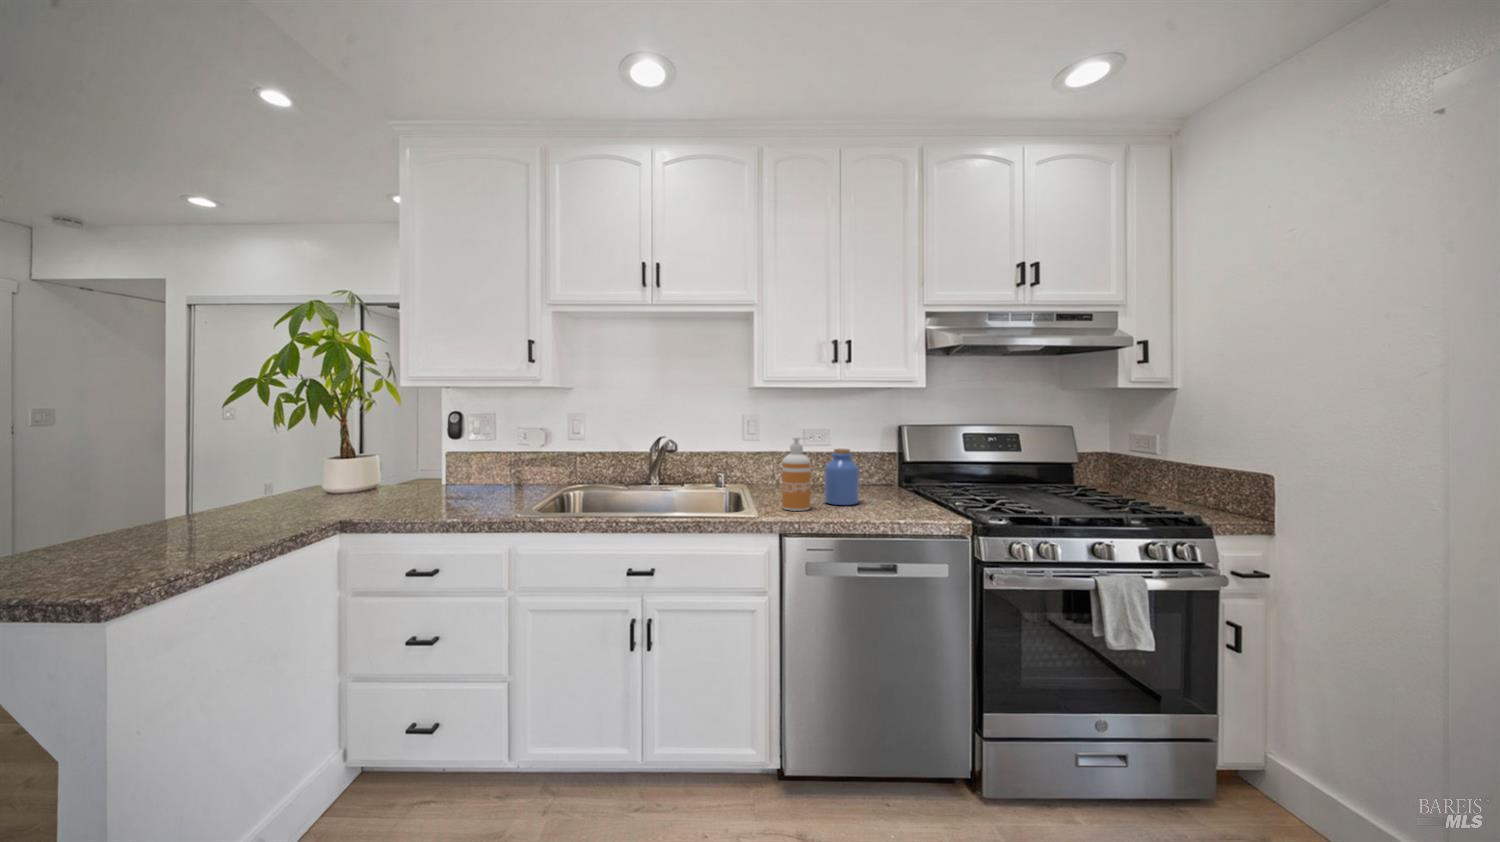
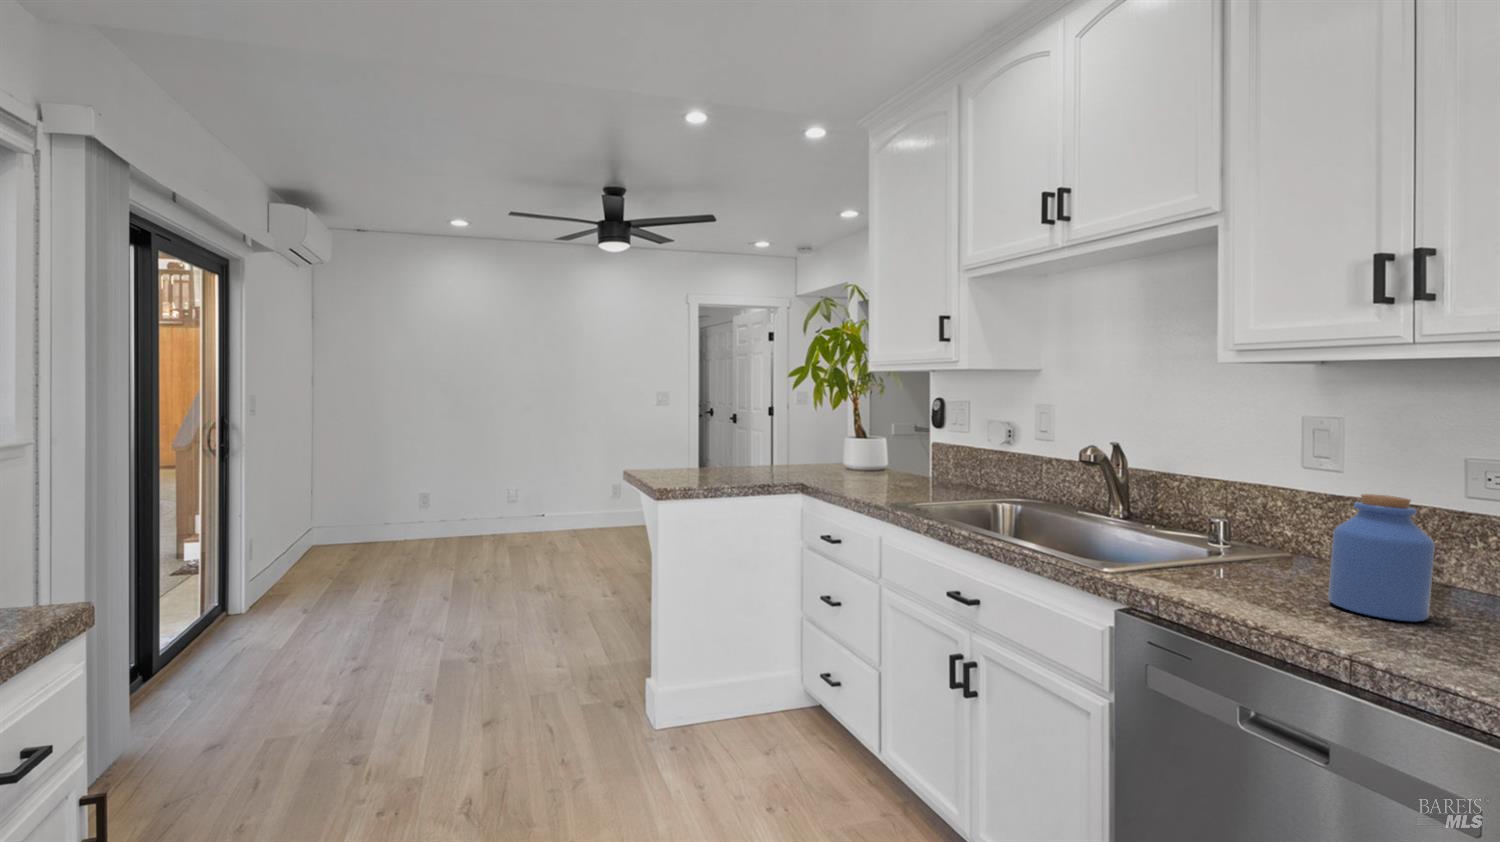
soap dispenser: present [782,437,810,511] -> none [1197,457,1268,593]

